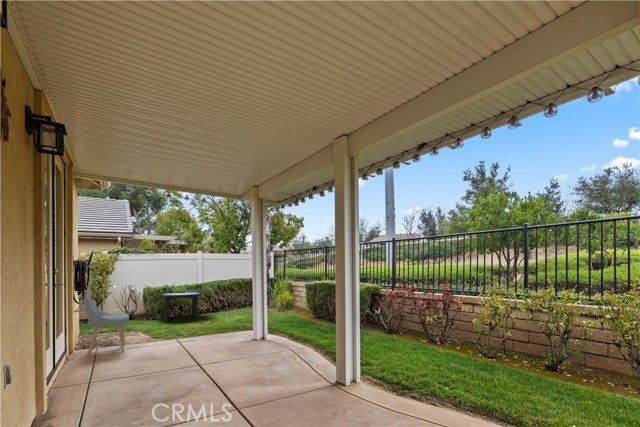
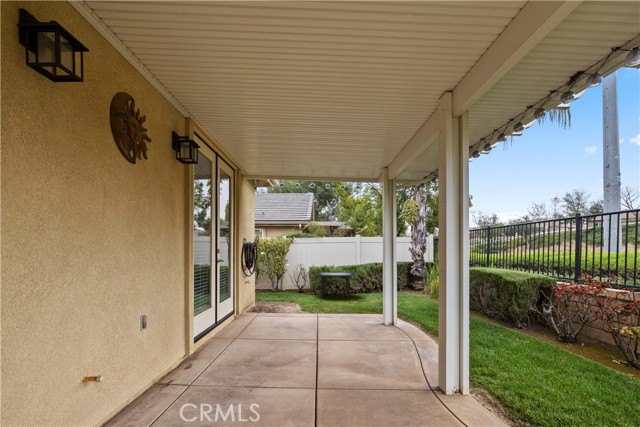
chair: present [83,287,129,355] -> none [240,258,279,319]

